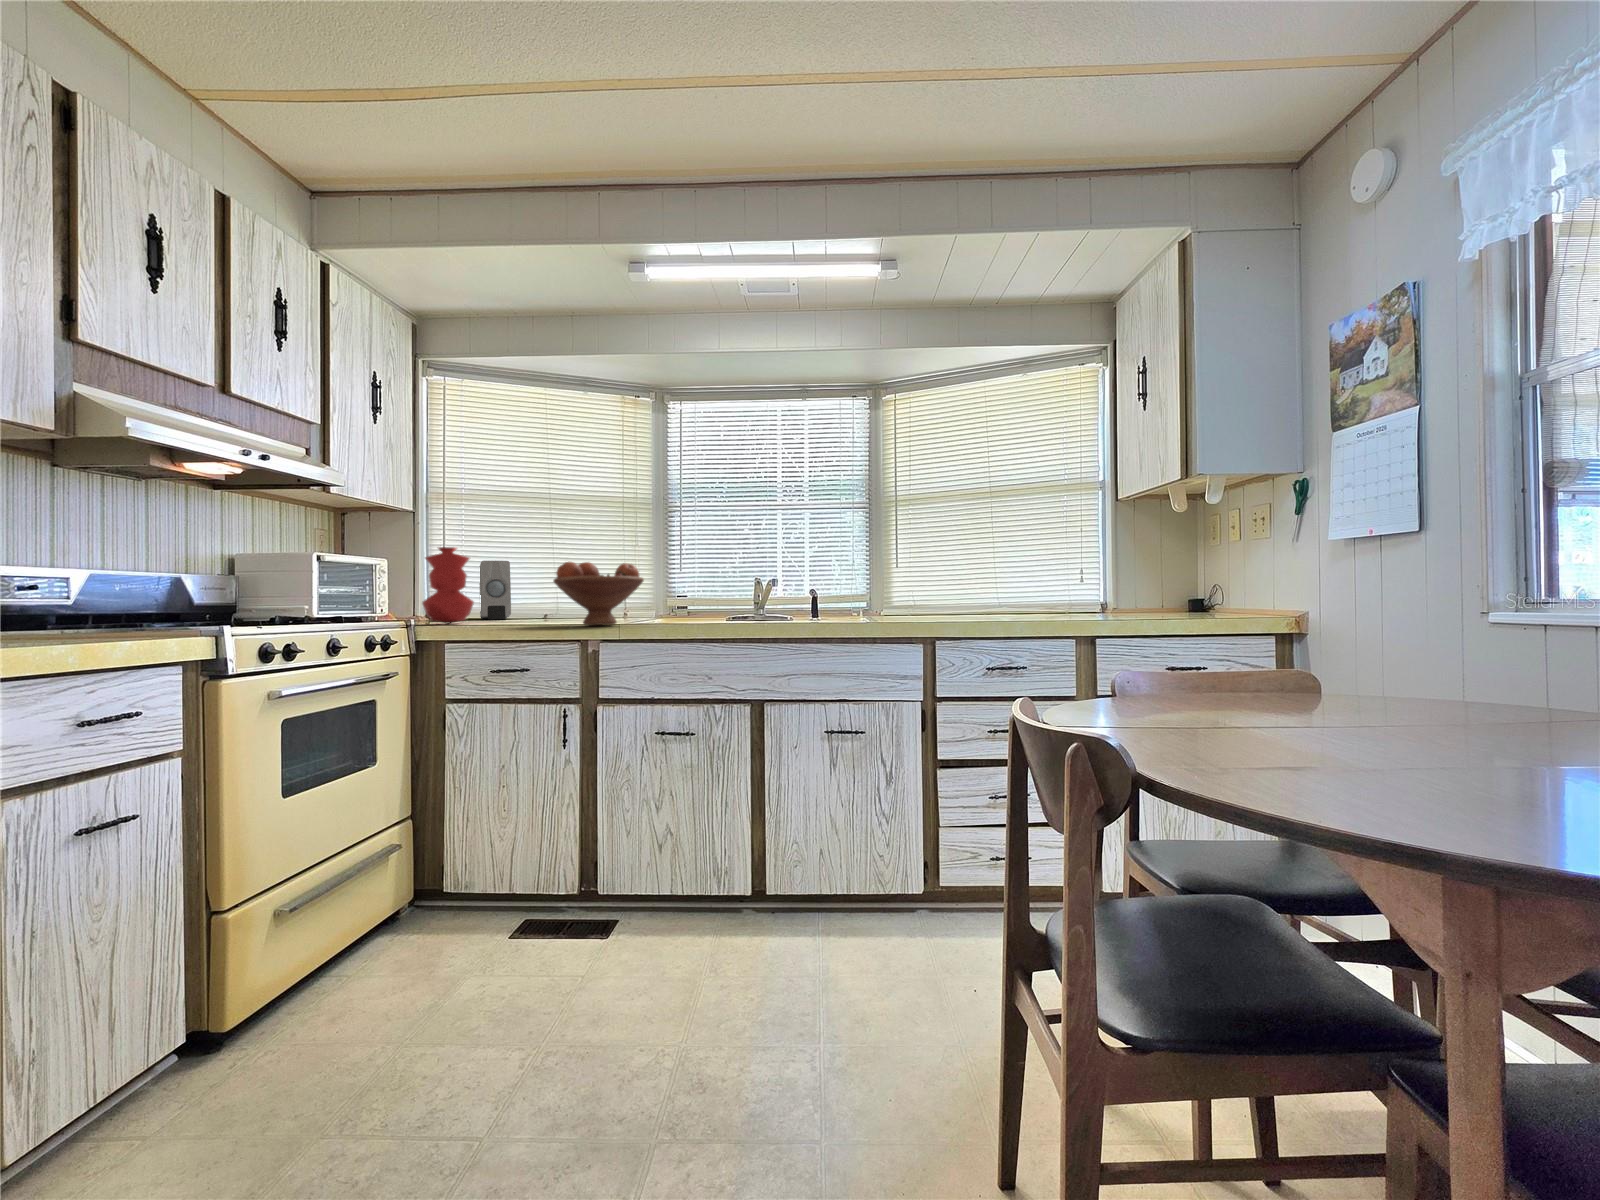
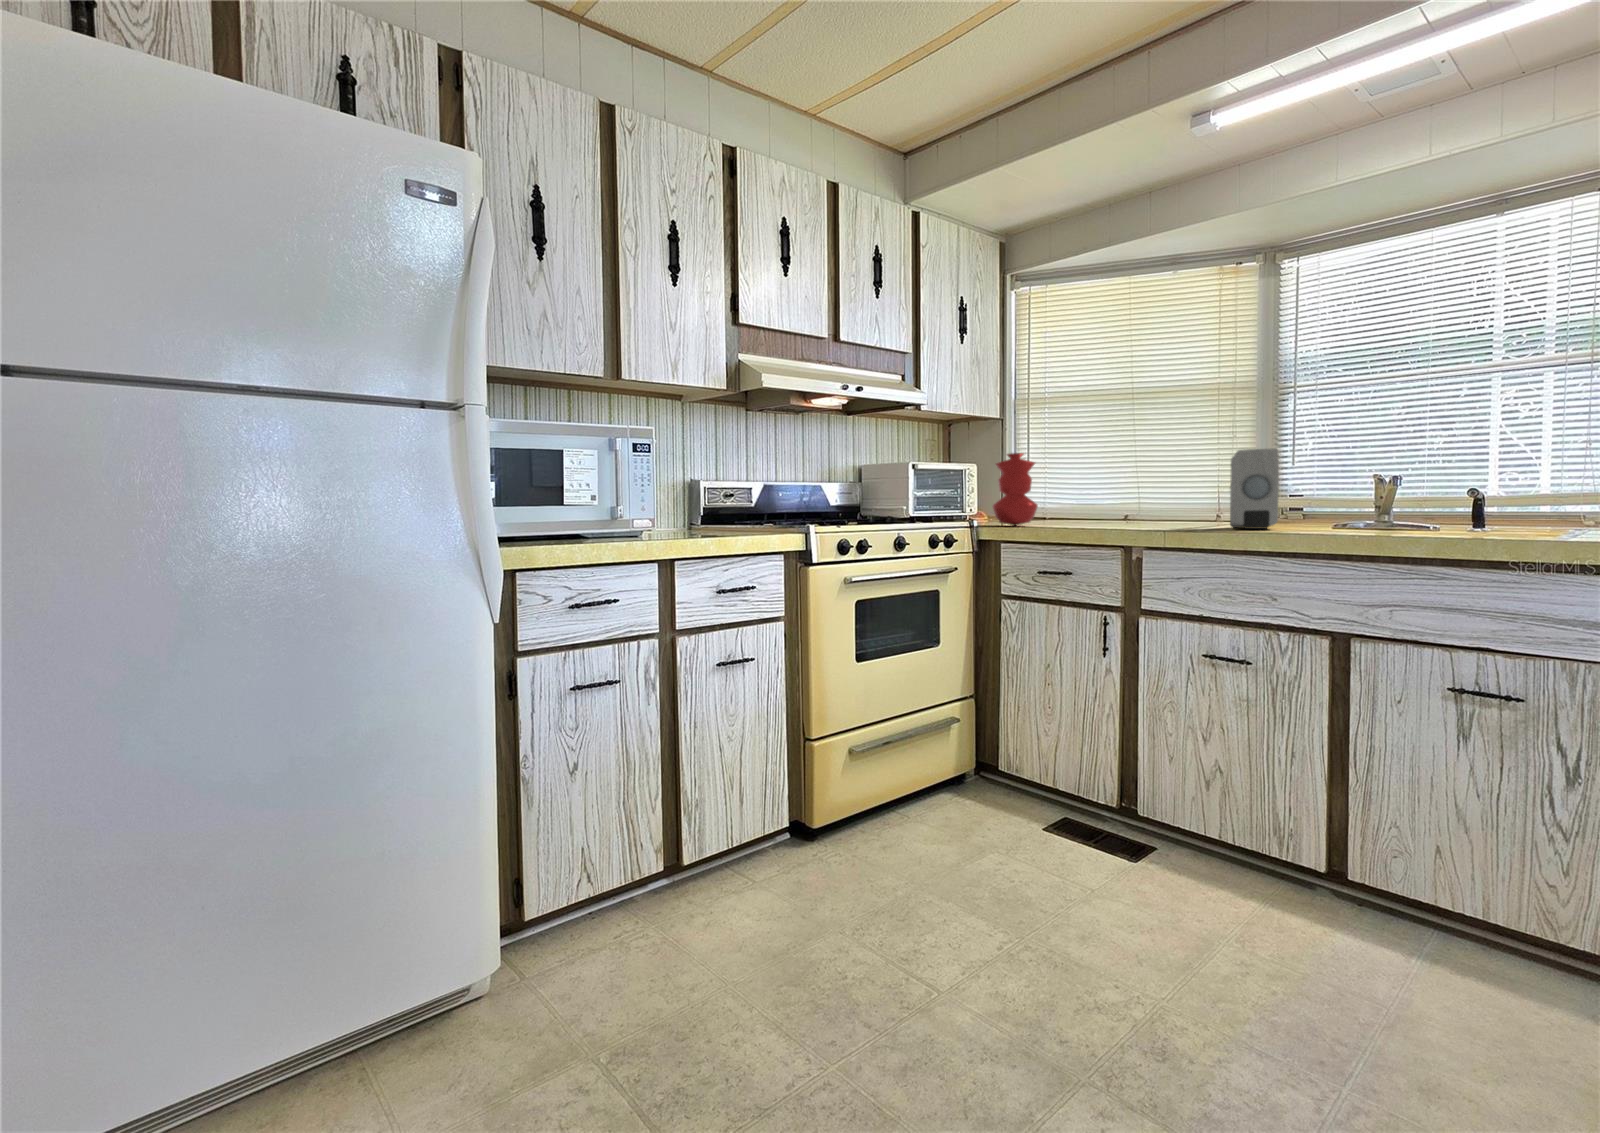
soap dispenser: present [479,560,511,619] -> present [1230,449,1279,529]
fruit bowl: present [553,562,644,626] -> none [1096,462,1201,531]

